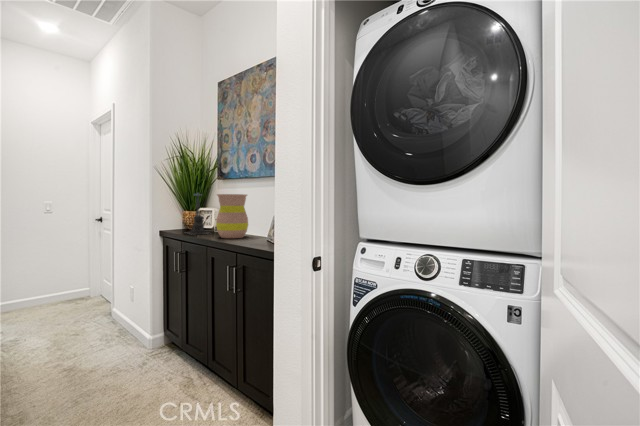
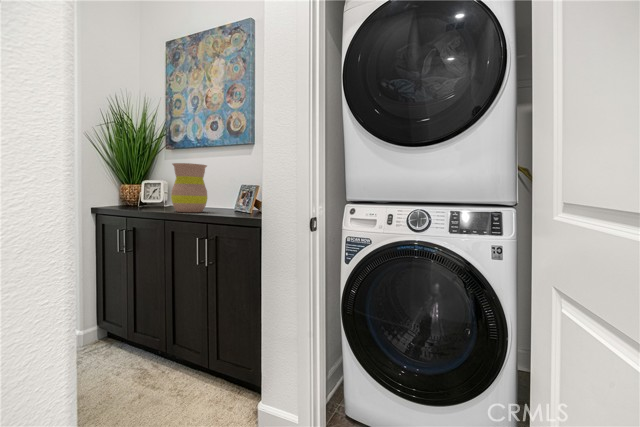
candle holder: present [186,194,207,234] -> none [126,158,162,209]

